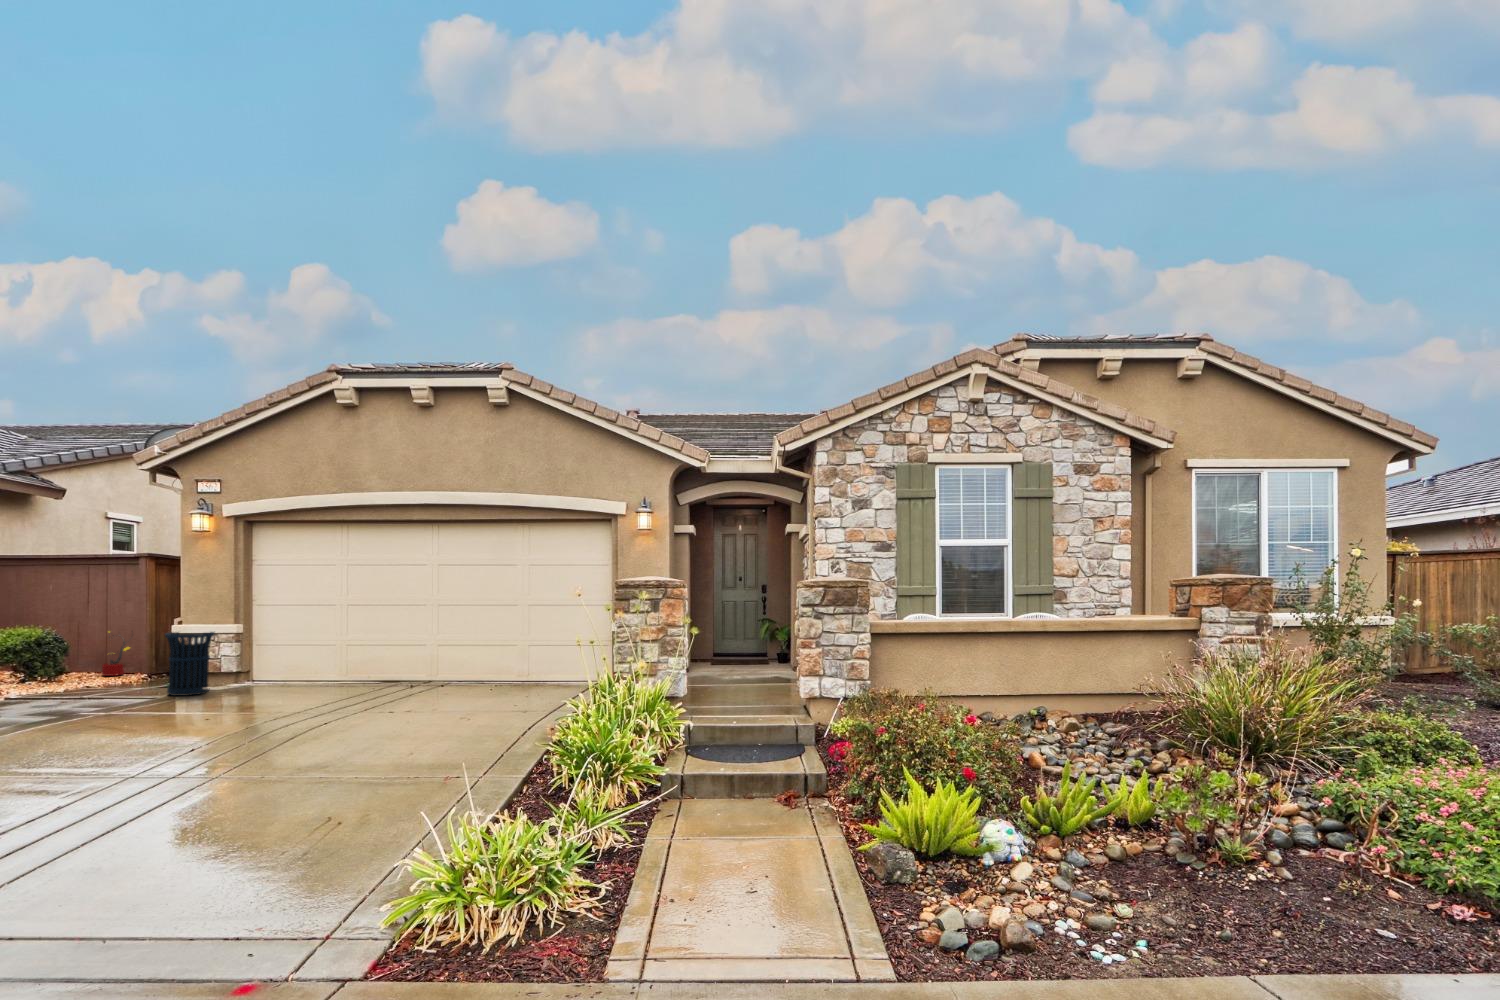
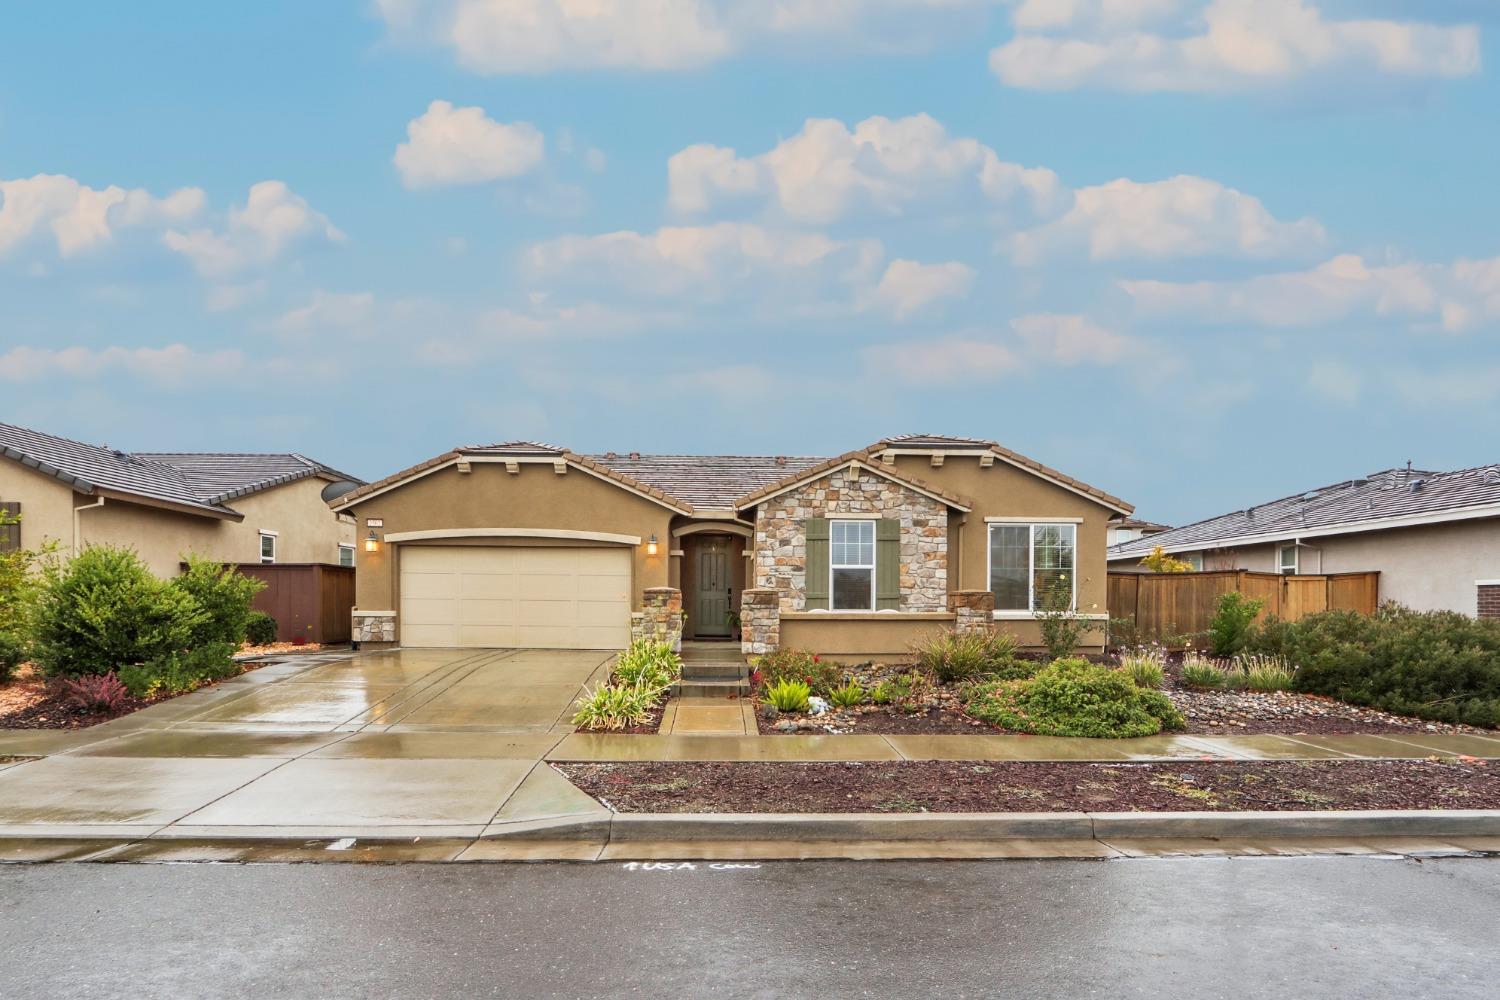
trash can: present [165,632,214,696] -> none [352,615,381,655]

